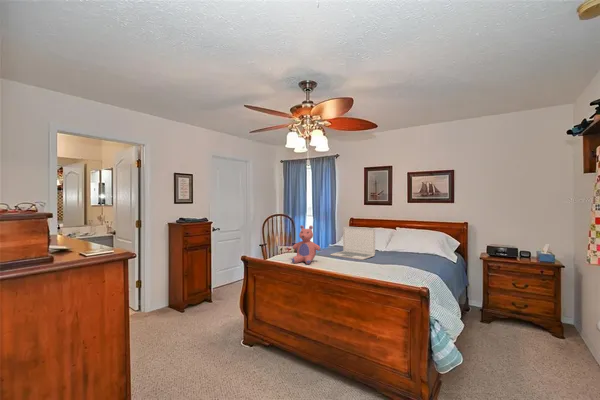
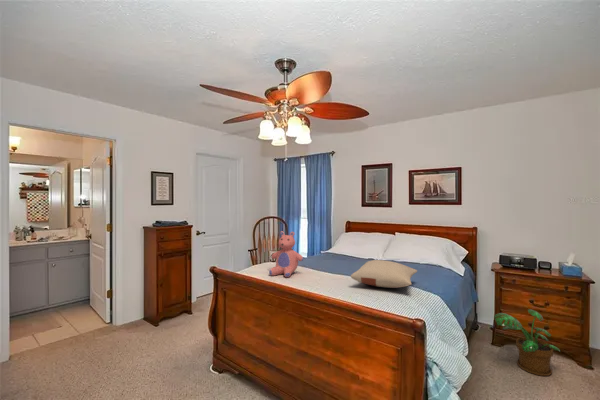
laptop: present [331,226,375,260] -> none [318,232,369,272]
pillow: none [364,249,418,270] -> present [351,260,417,288]
potted plant: none [481,291,536,344] -> present [494,309,560,376]

